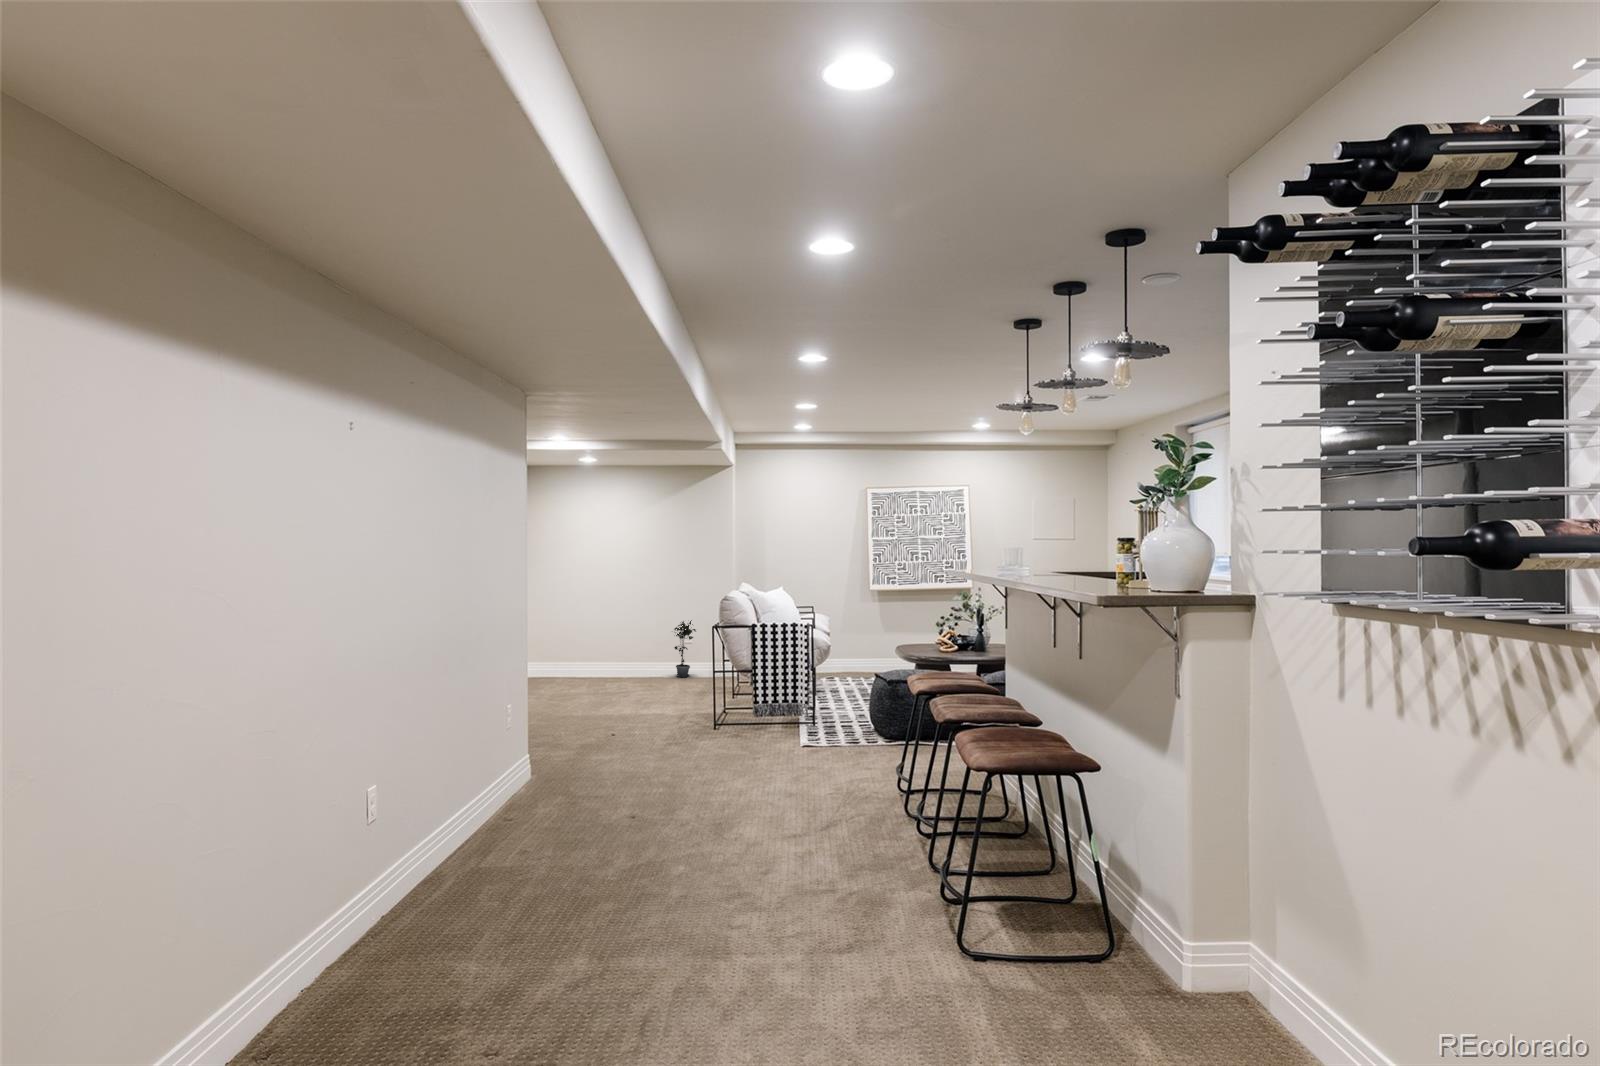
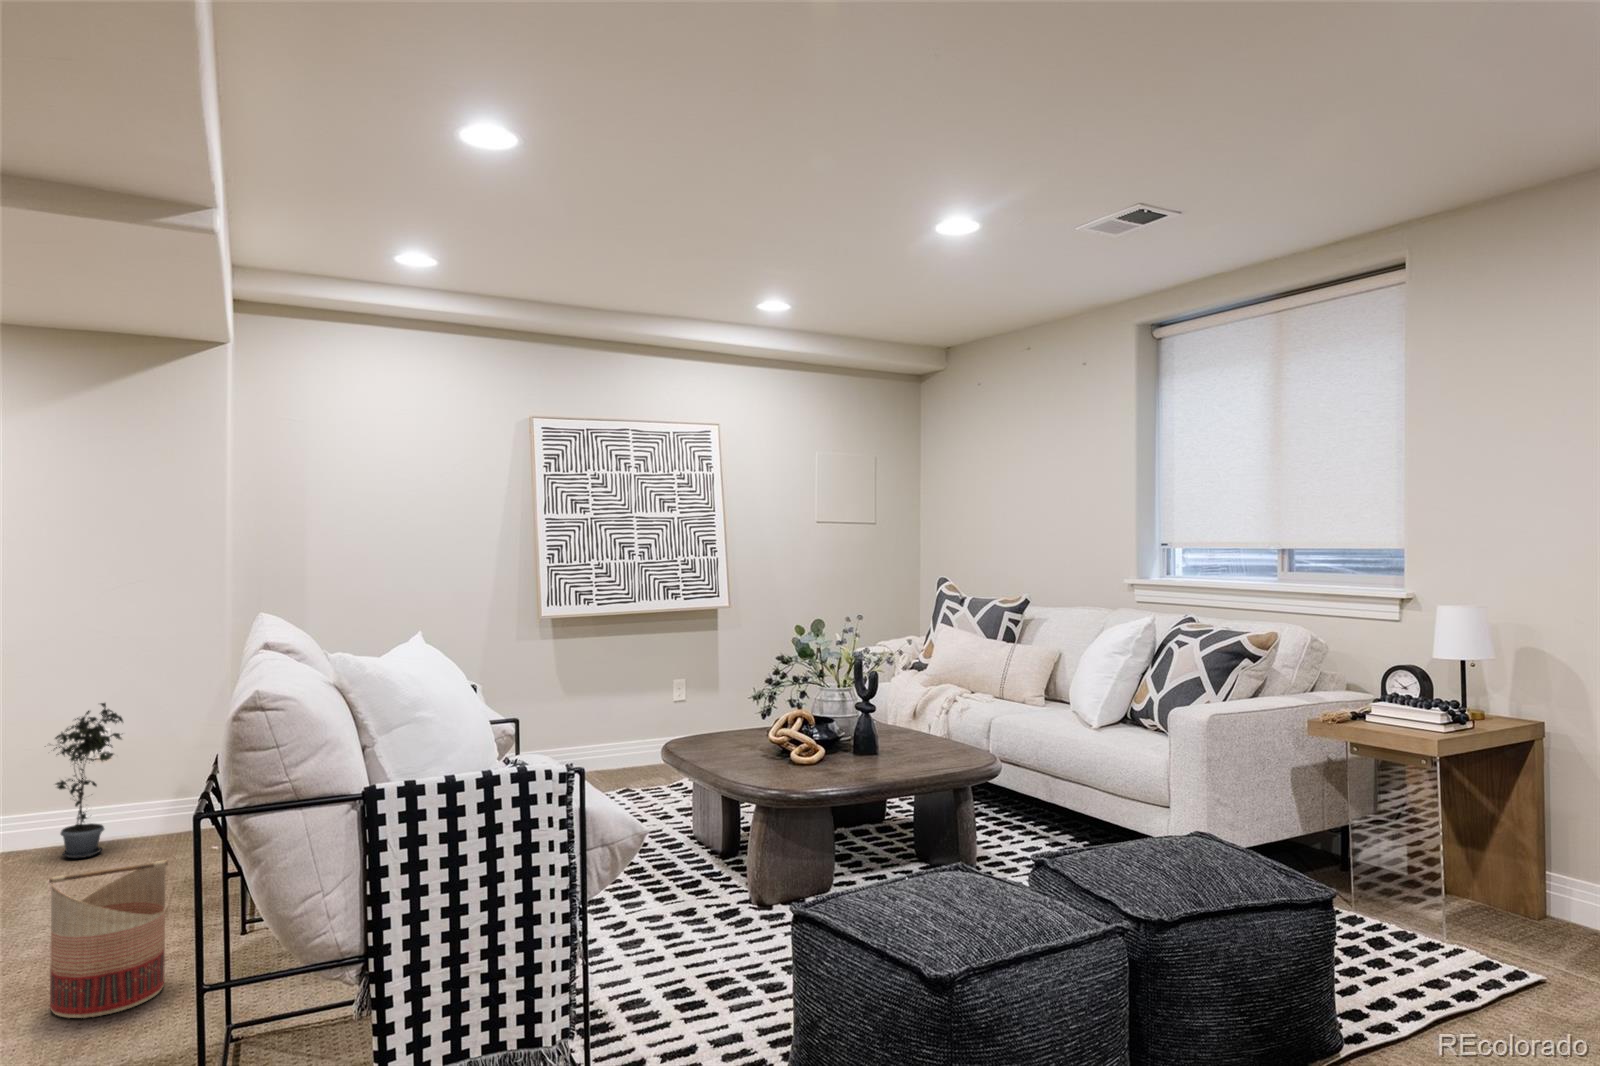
basket: none [681,667,713,712] -> present [49,860,168,1018]

